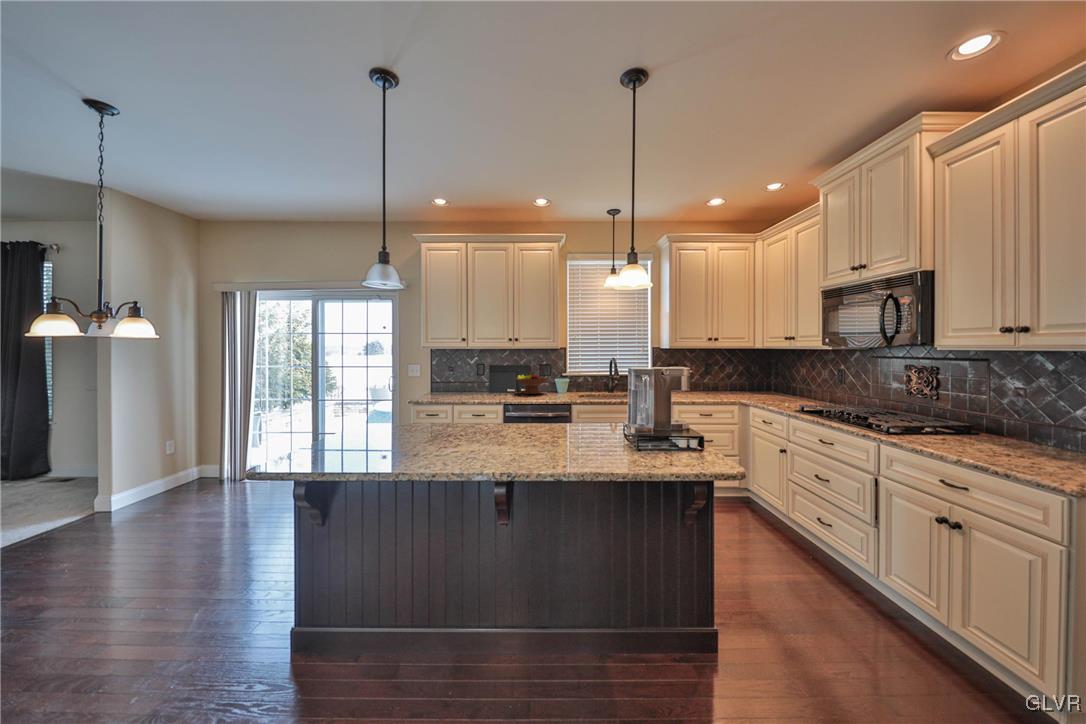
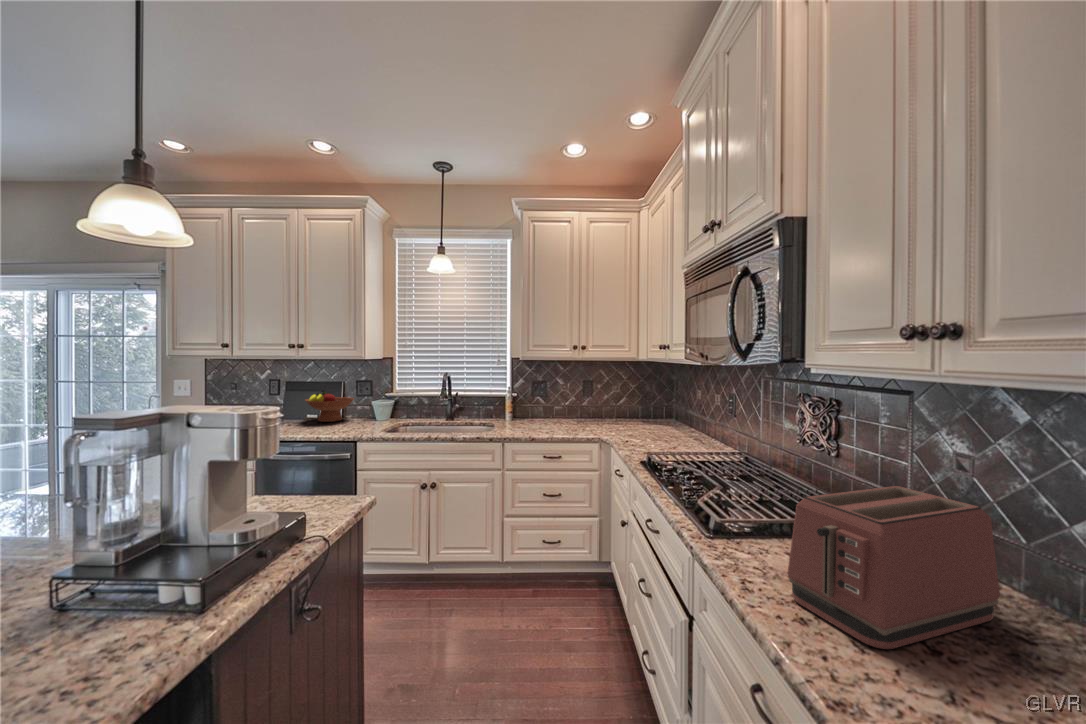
toaster: none [946,400,1043,455] -> present [787,486,1000,649]

